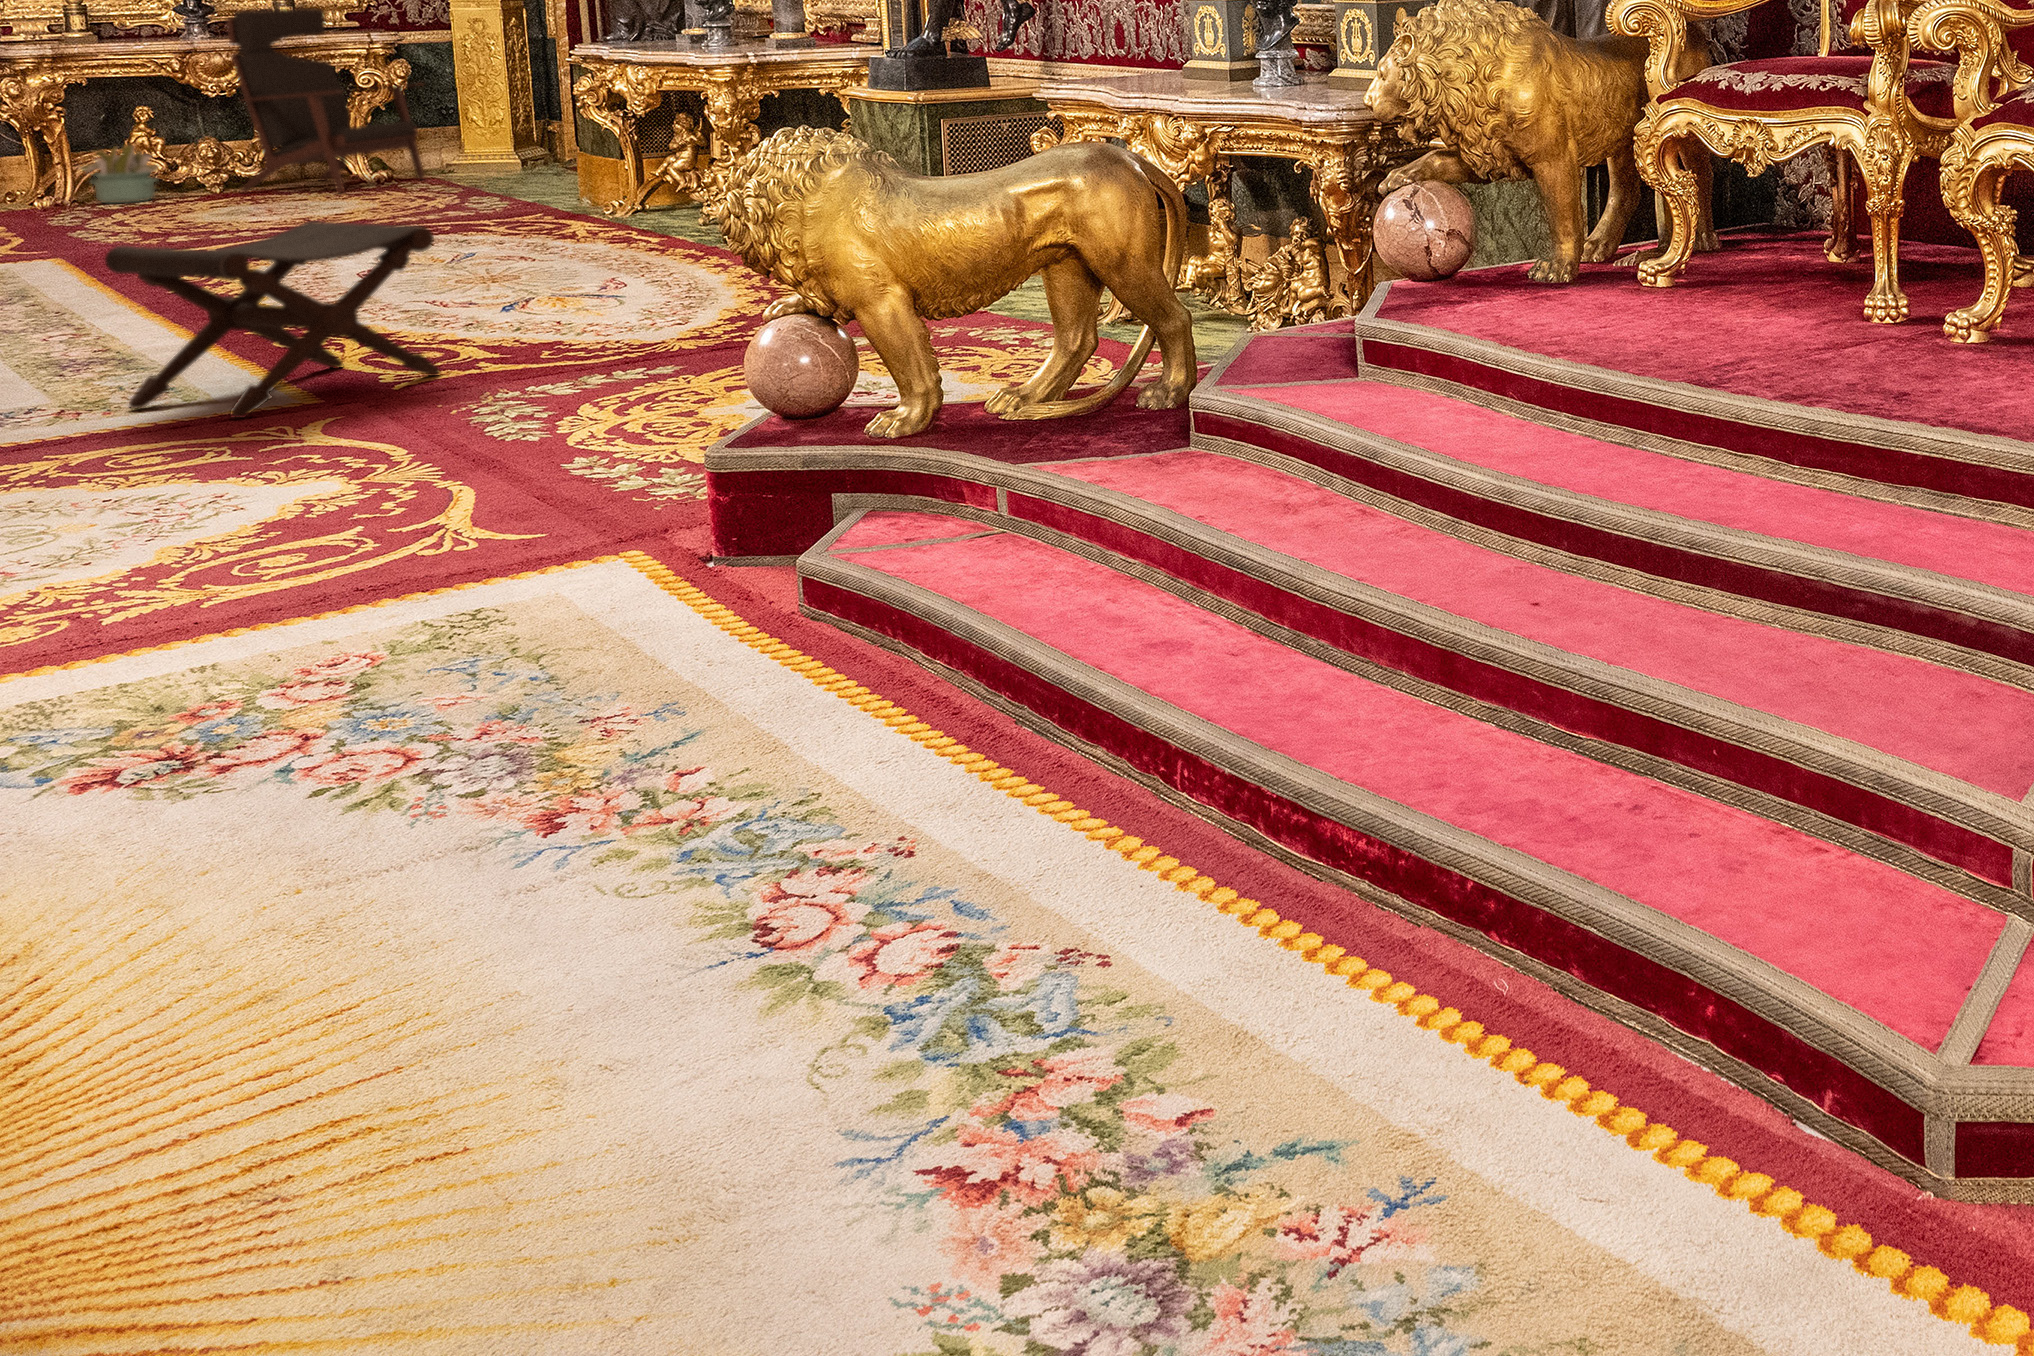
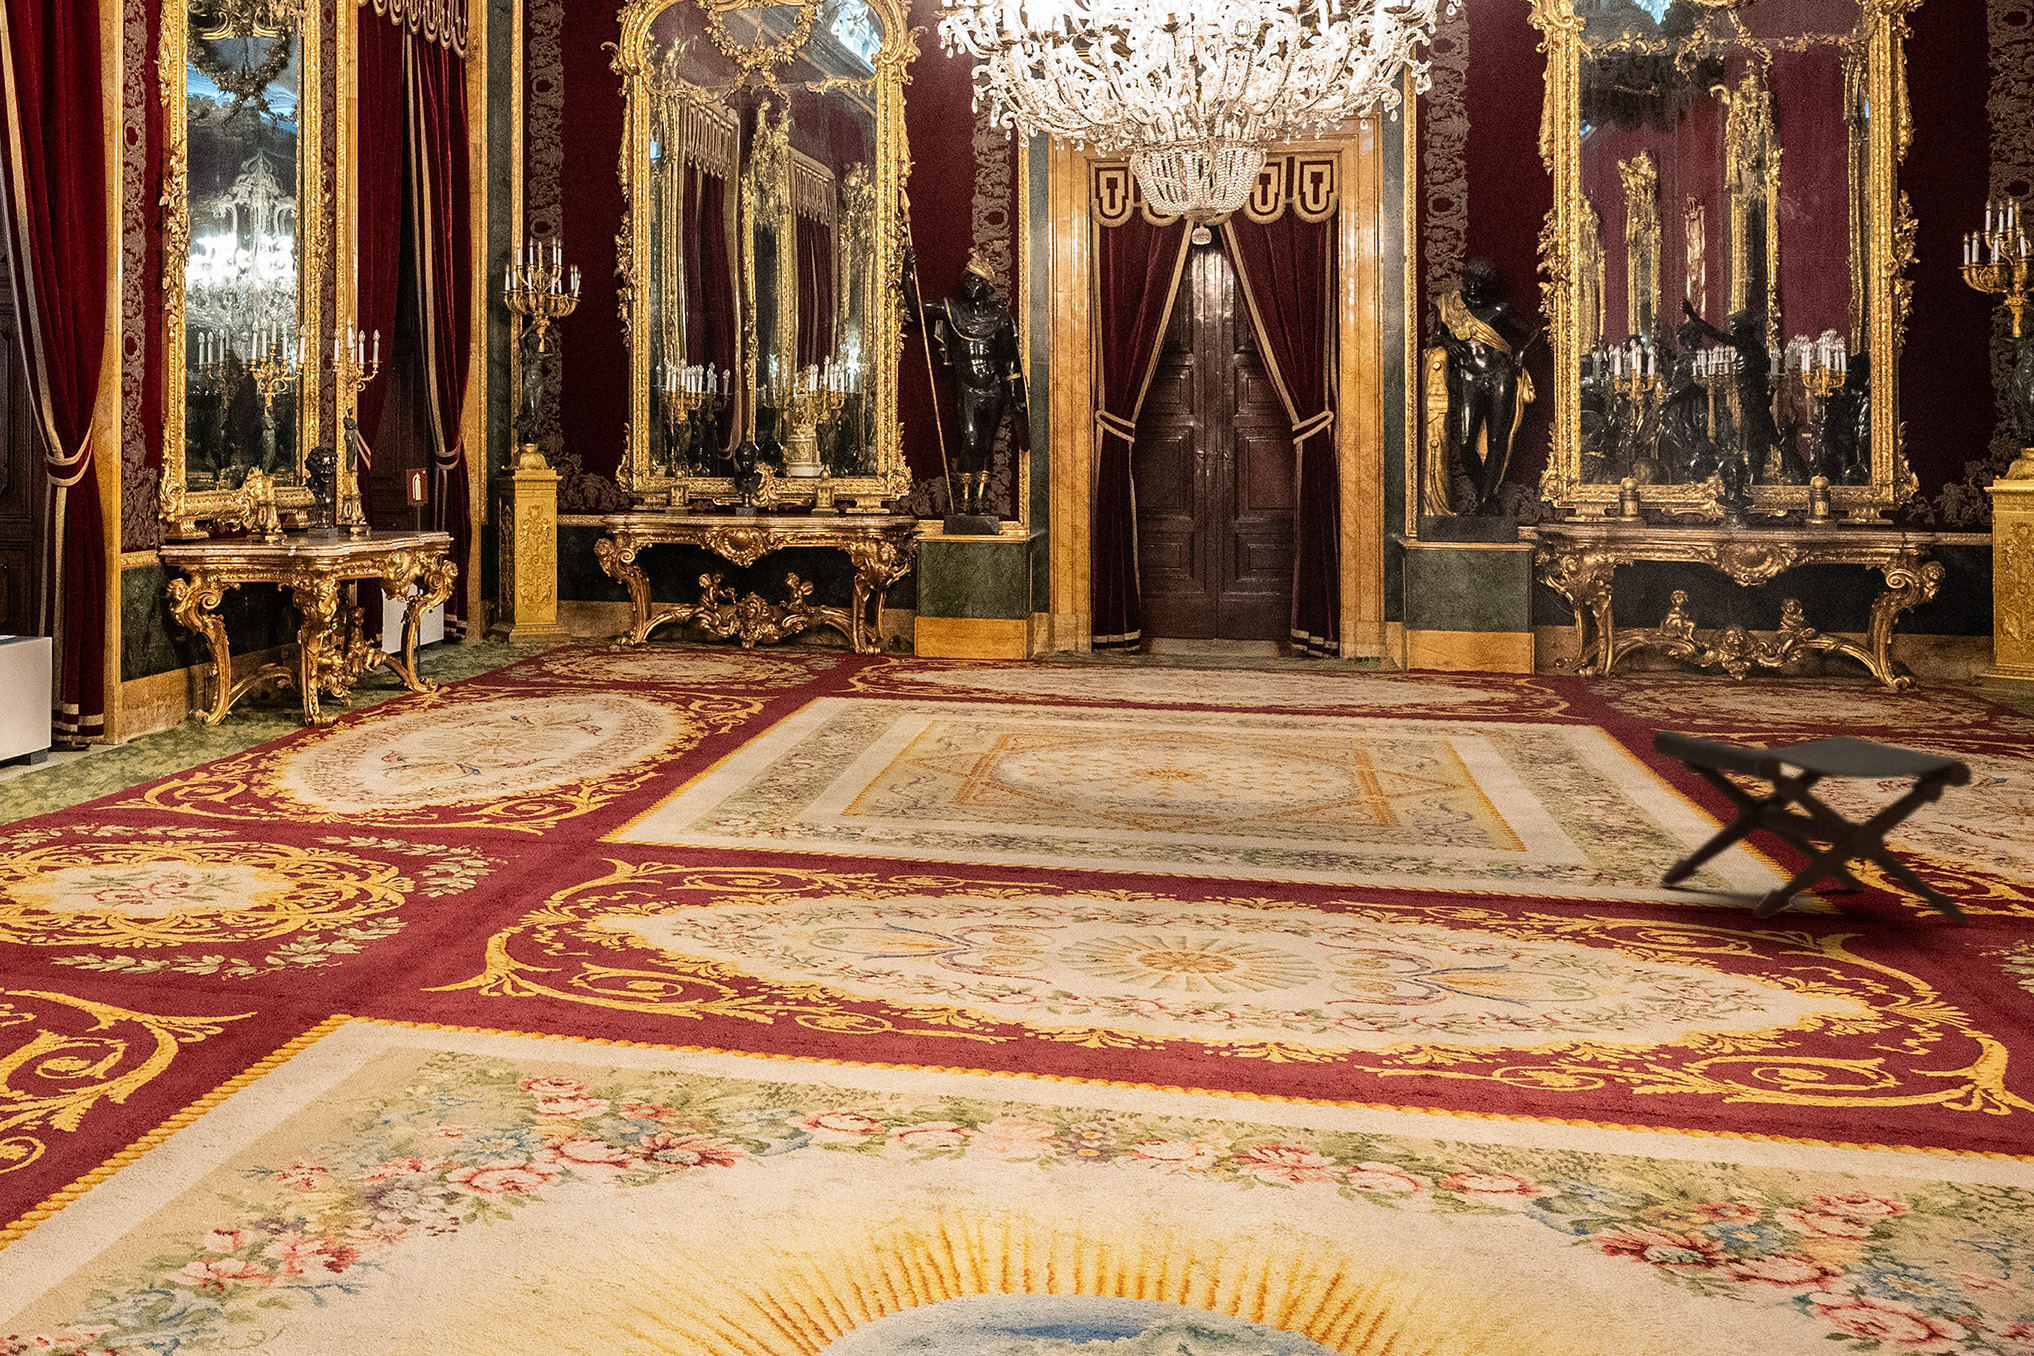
lounge chair: present [227,8,425,192] -> none [1759,503,1964,701]
decorative plant: present [79,145,159,203] -> none [1614,624,1687,681]

